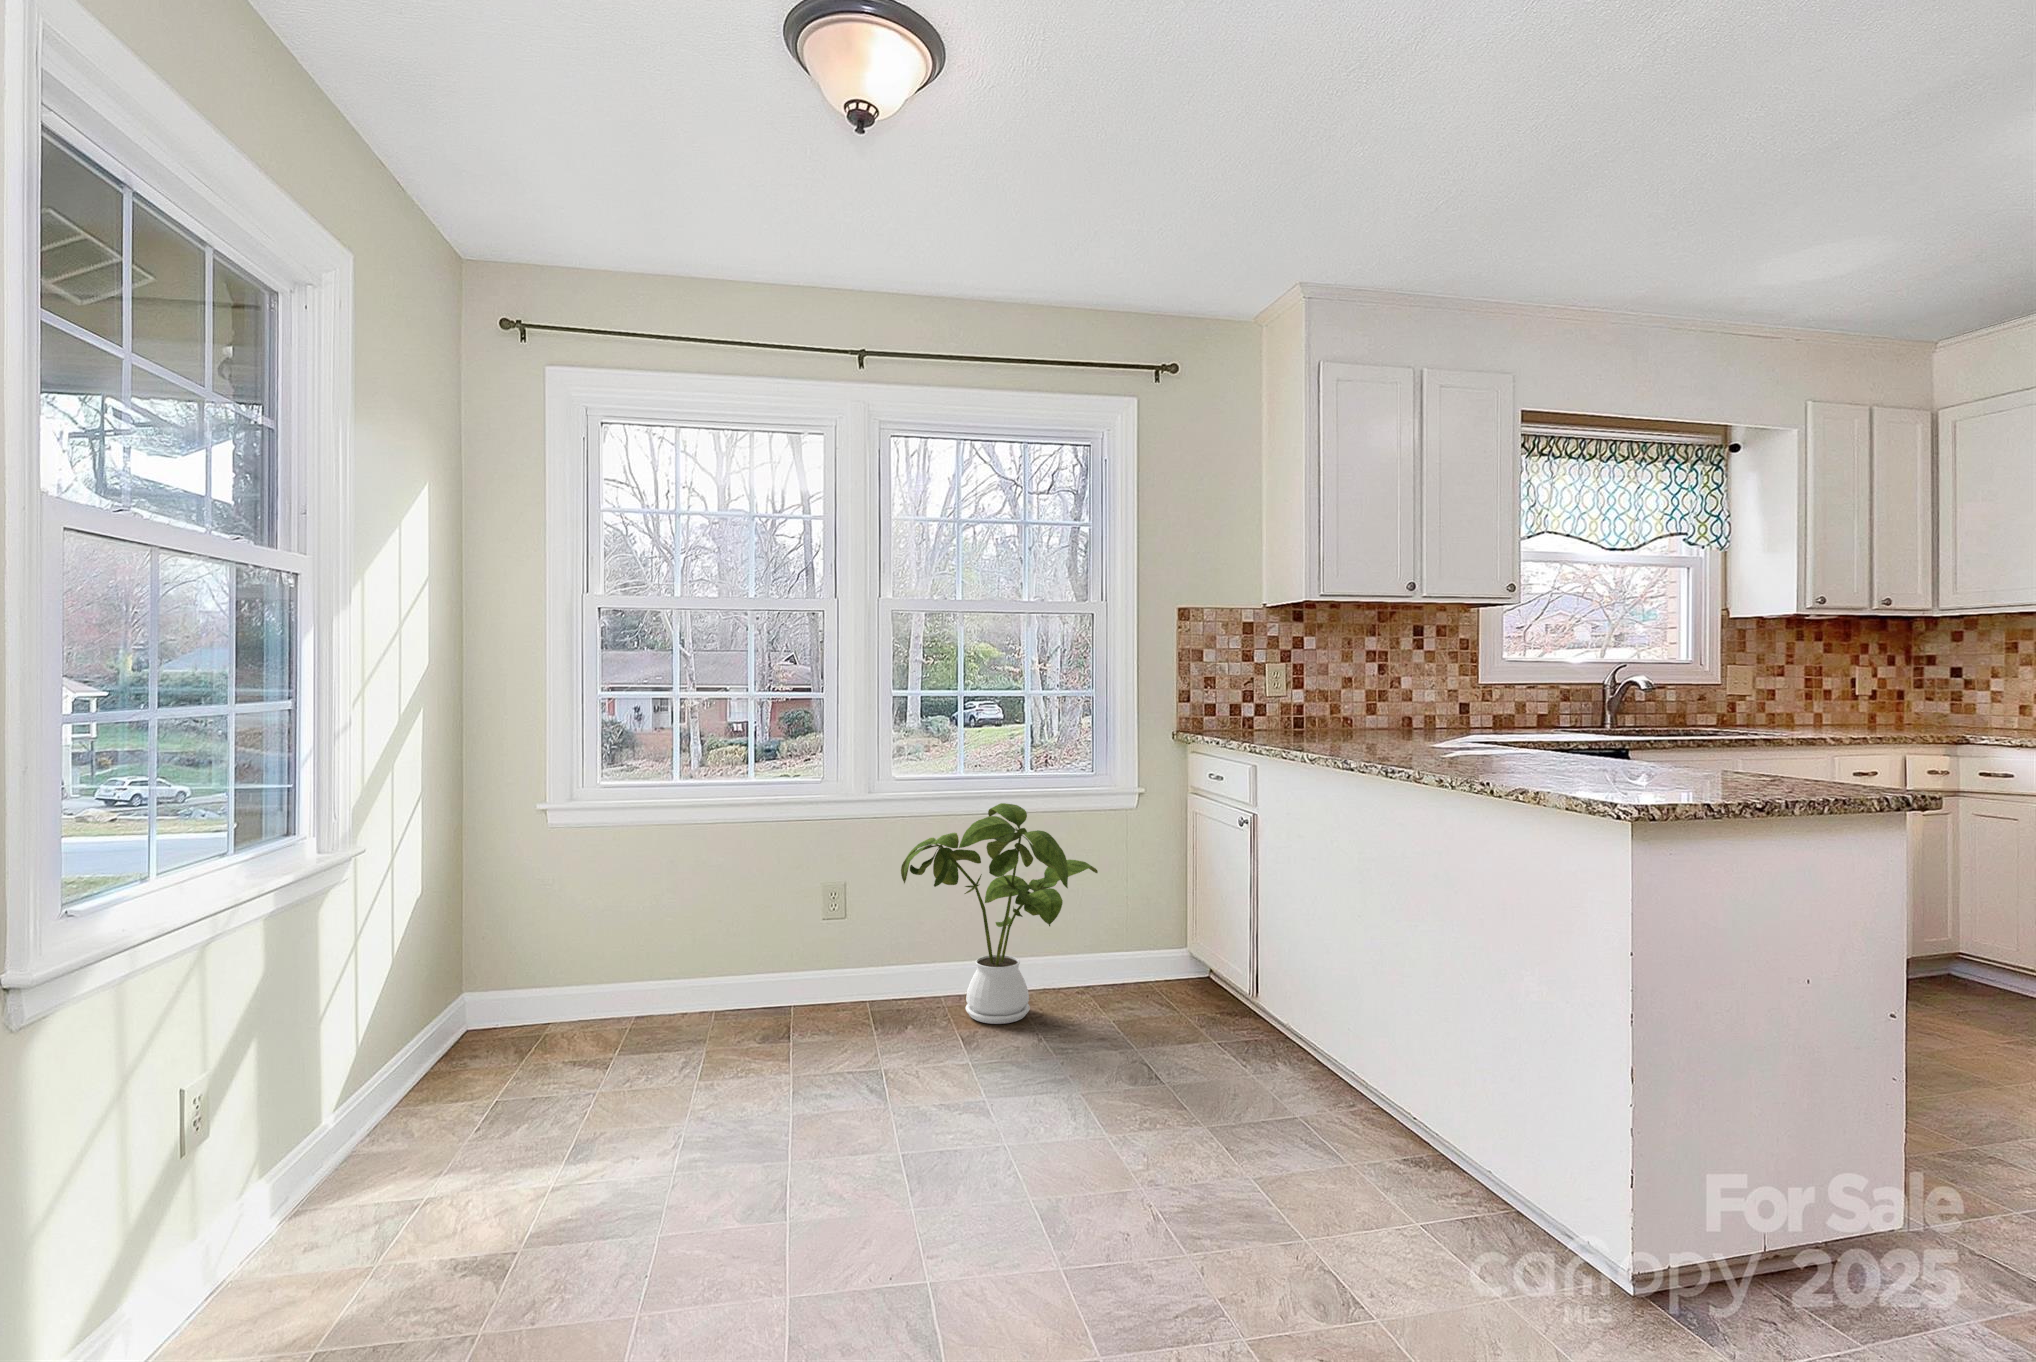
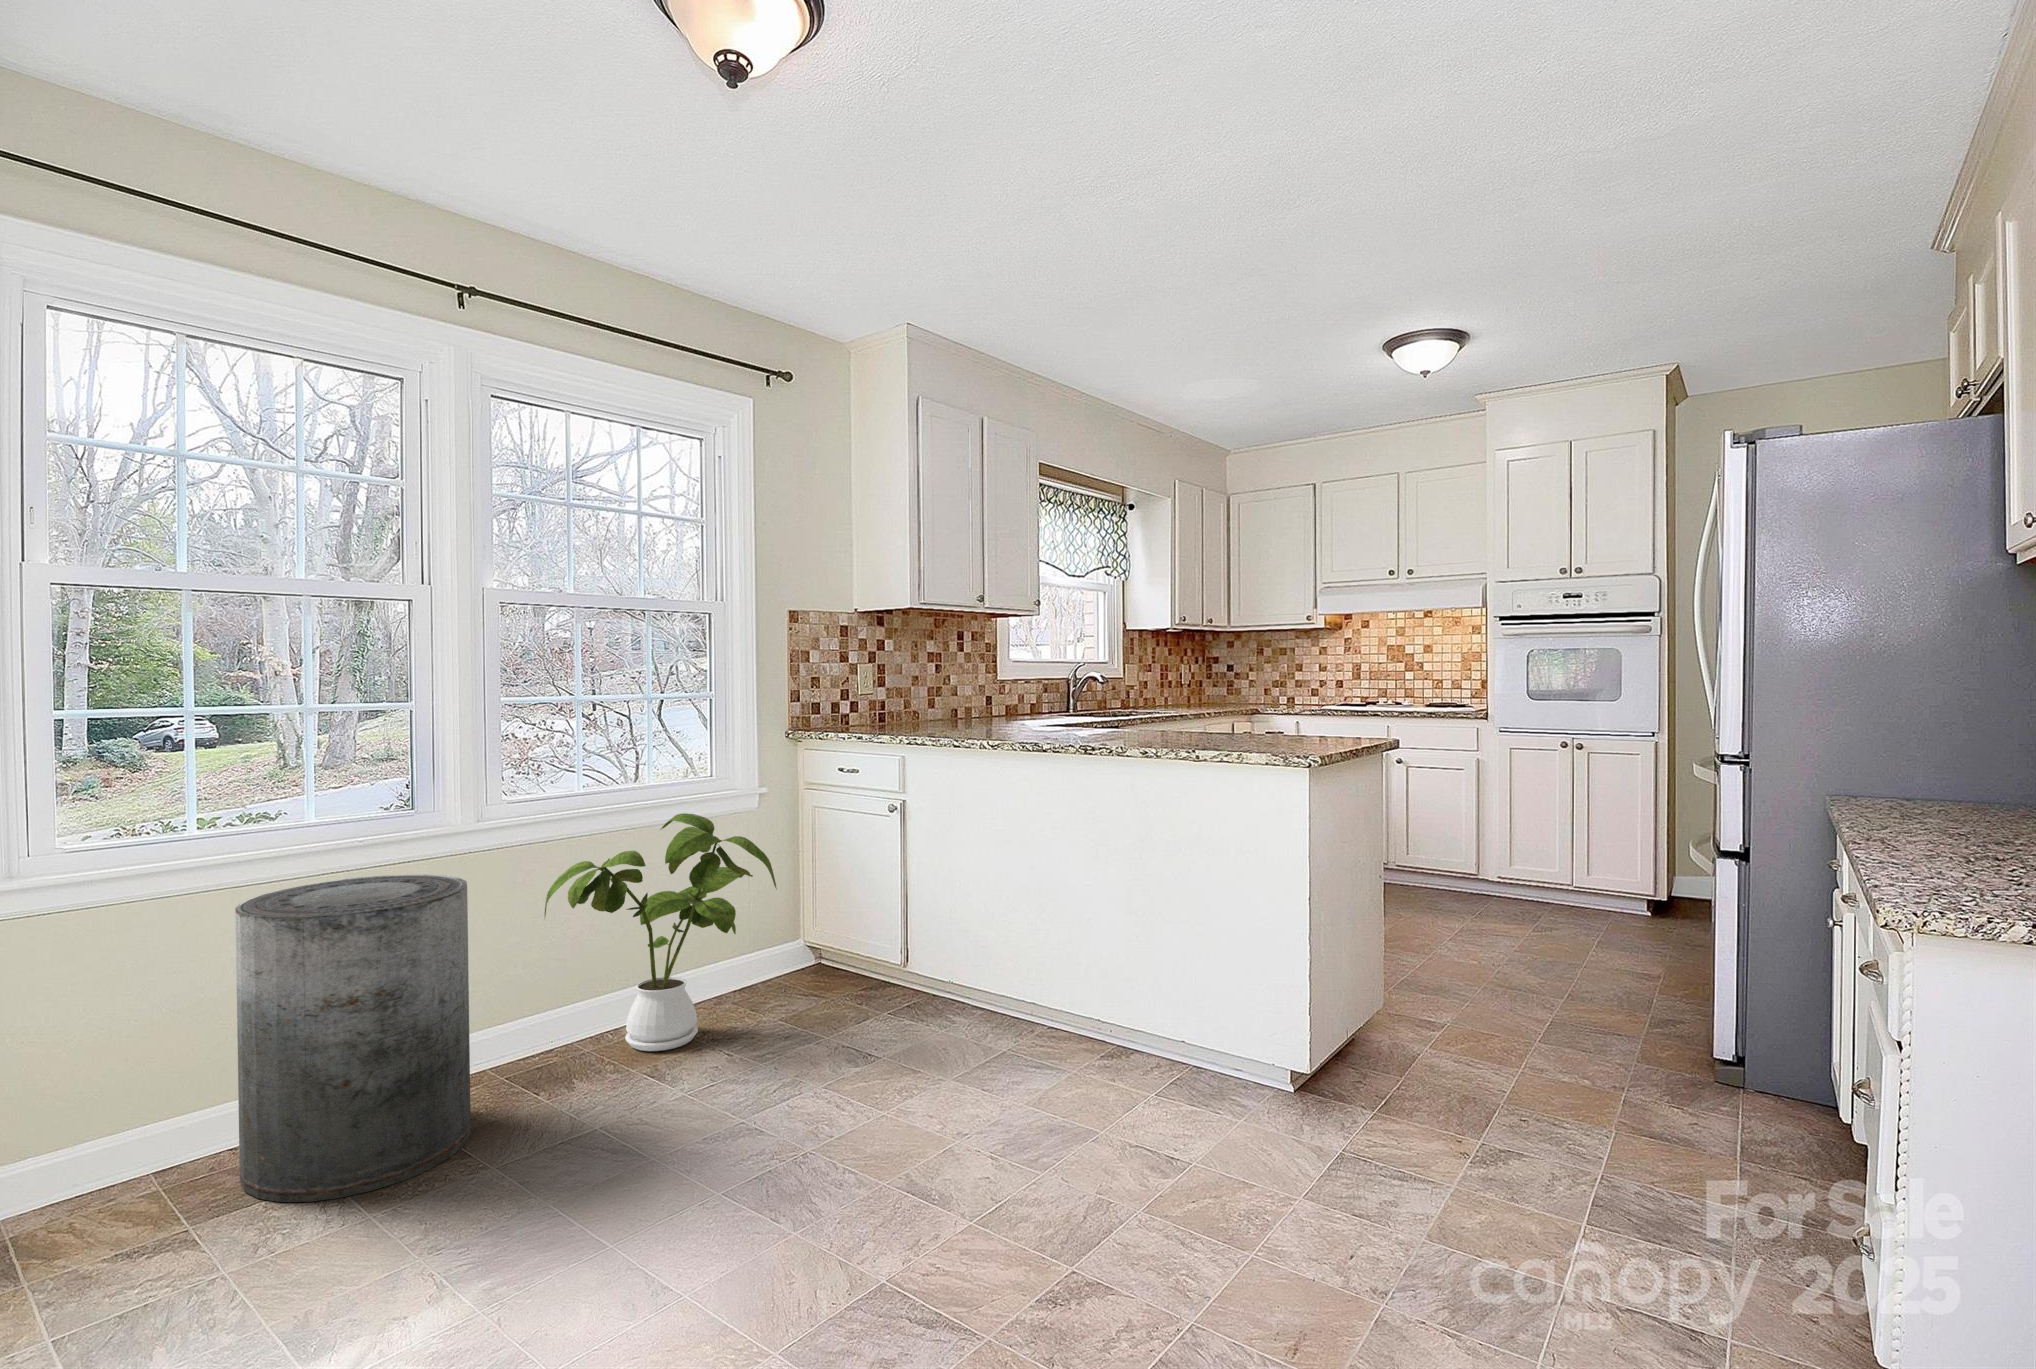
trash can: none [647,828,805,1073] -> present [235,874,471,1202]

